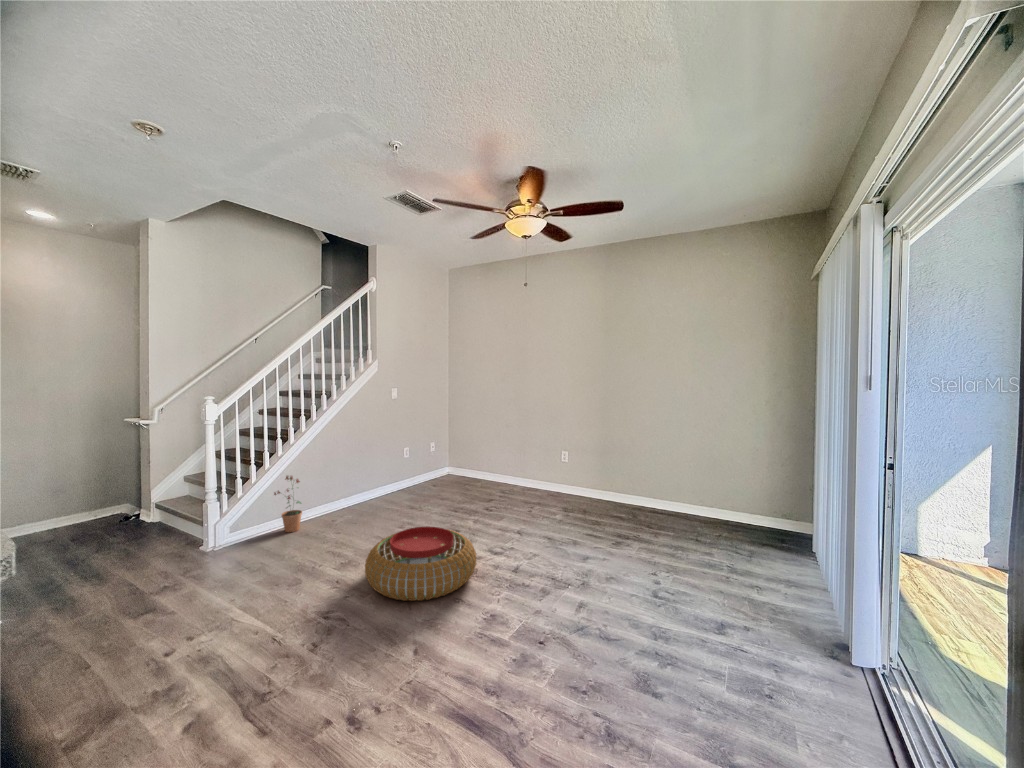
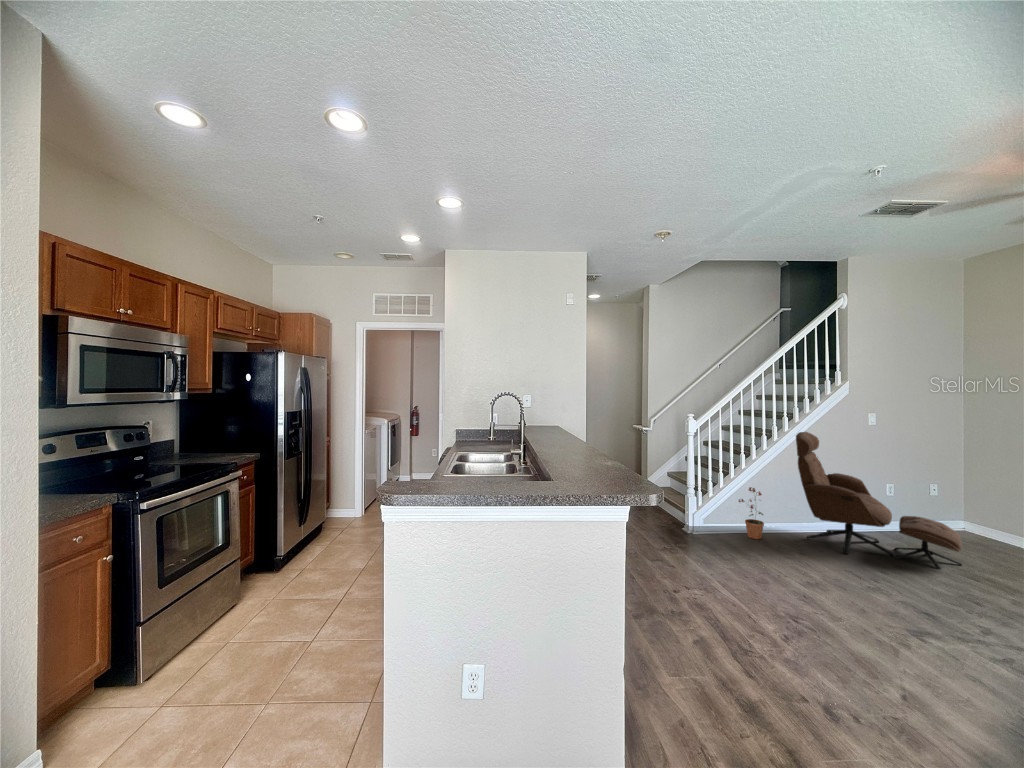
lounge chair: none [334,409,452,521] -> present [796,432,962,569]
pouf: present [365,527,476,601] -> none [828,567,992,654]

